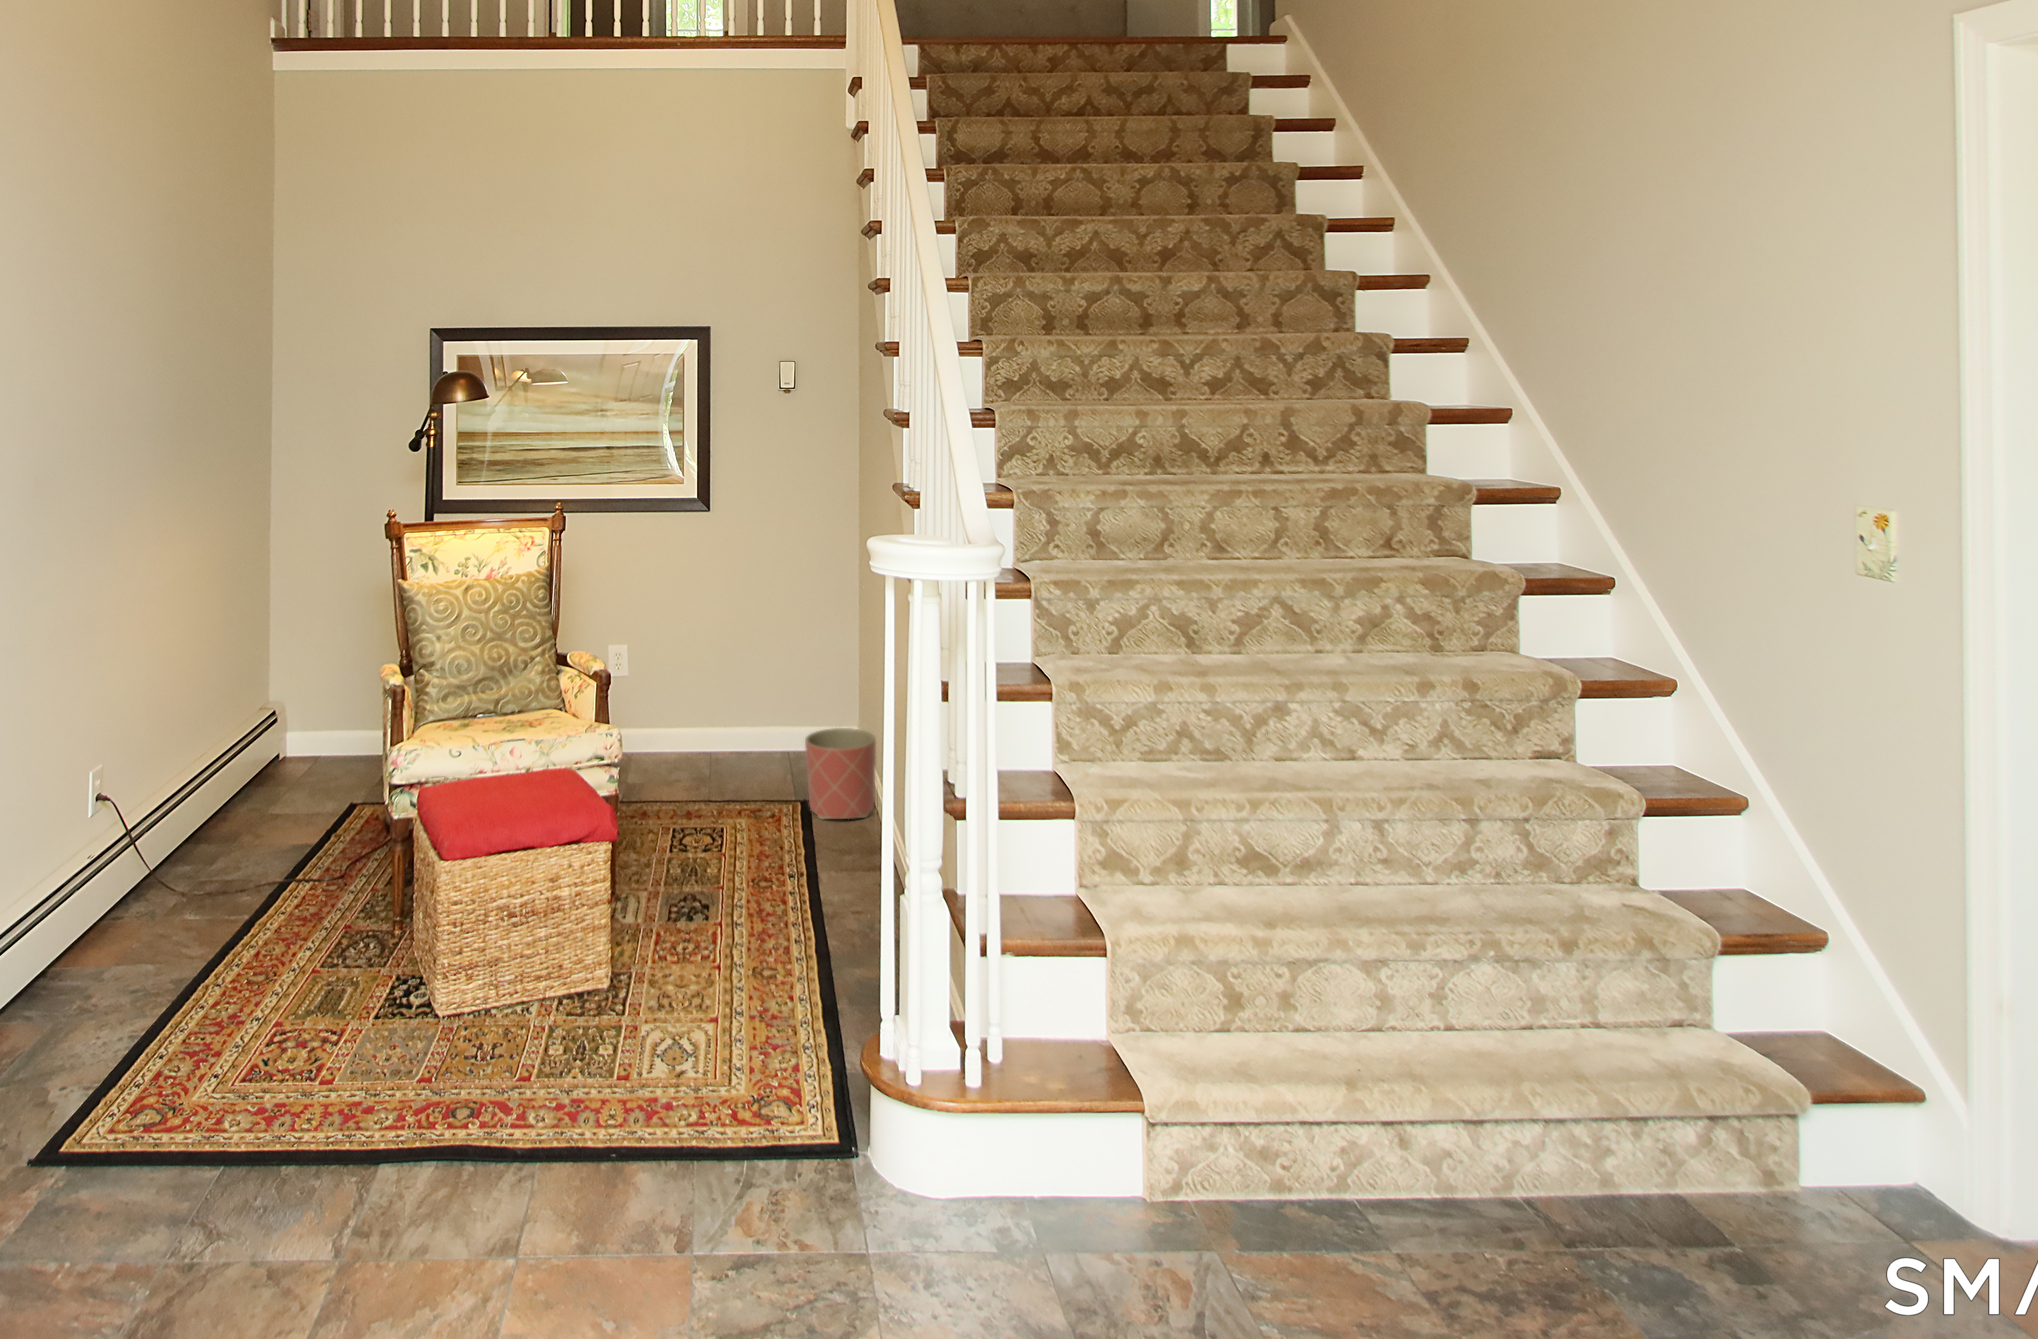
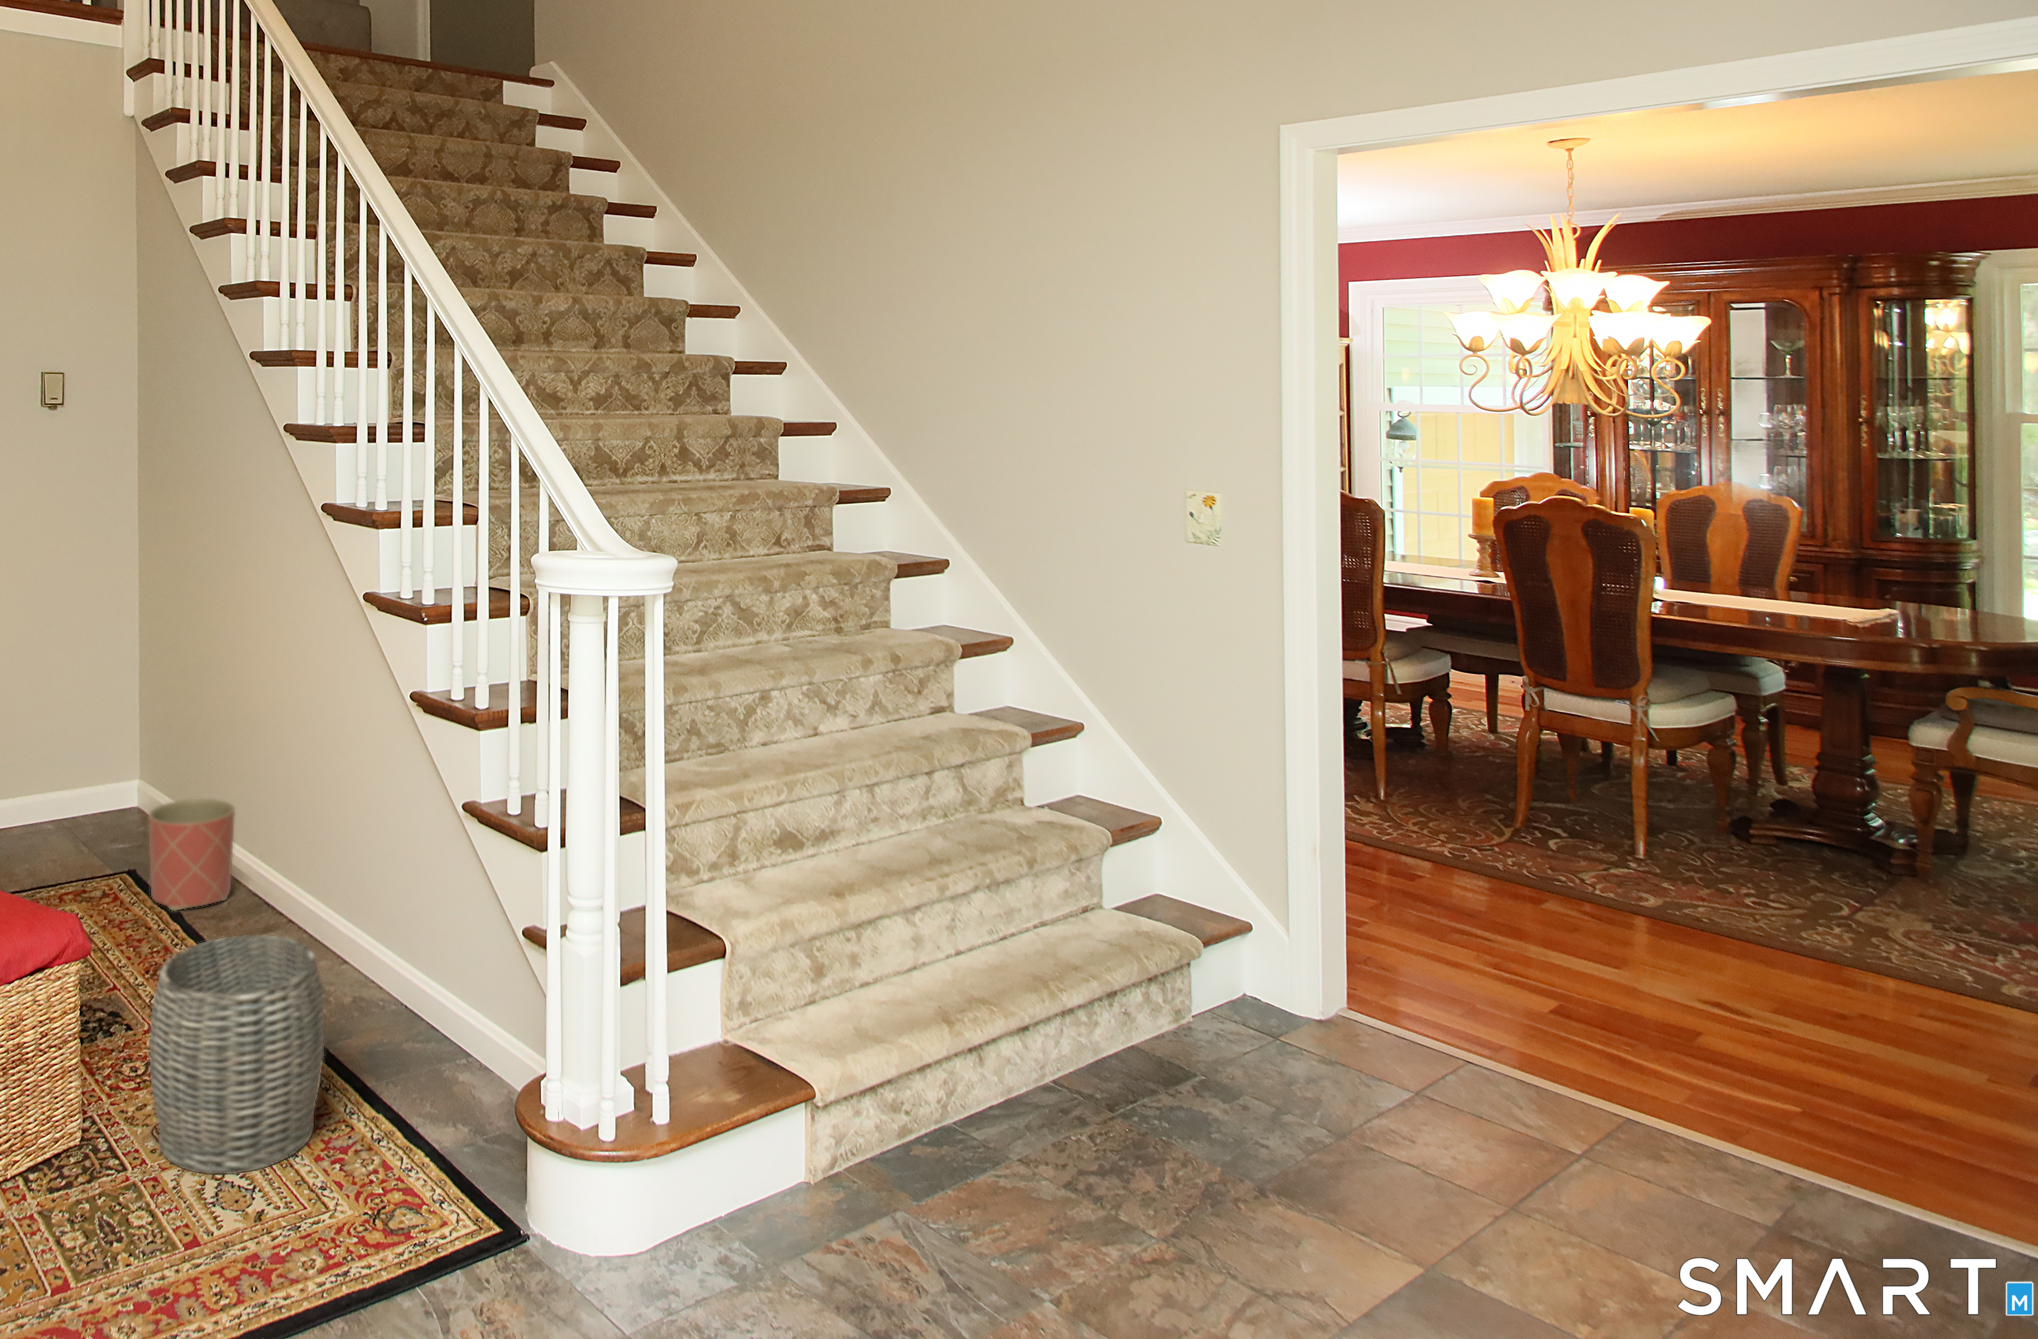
woven basket: none [648,848,786,1039] -> present [150,935,324,1174]

